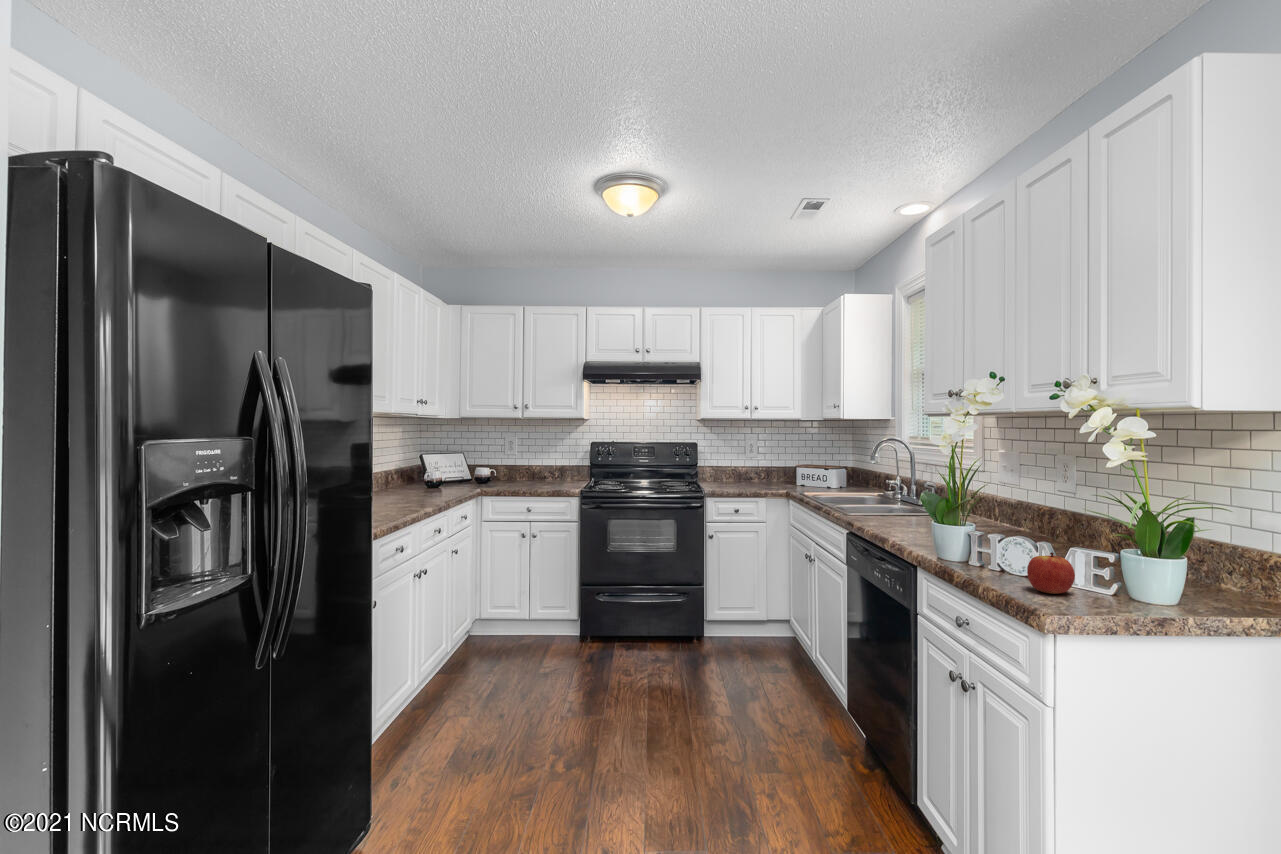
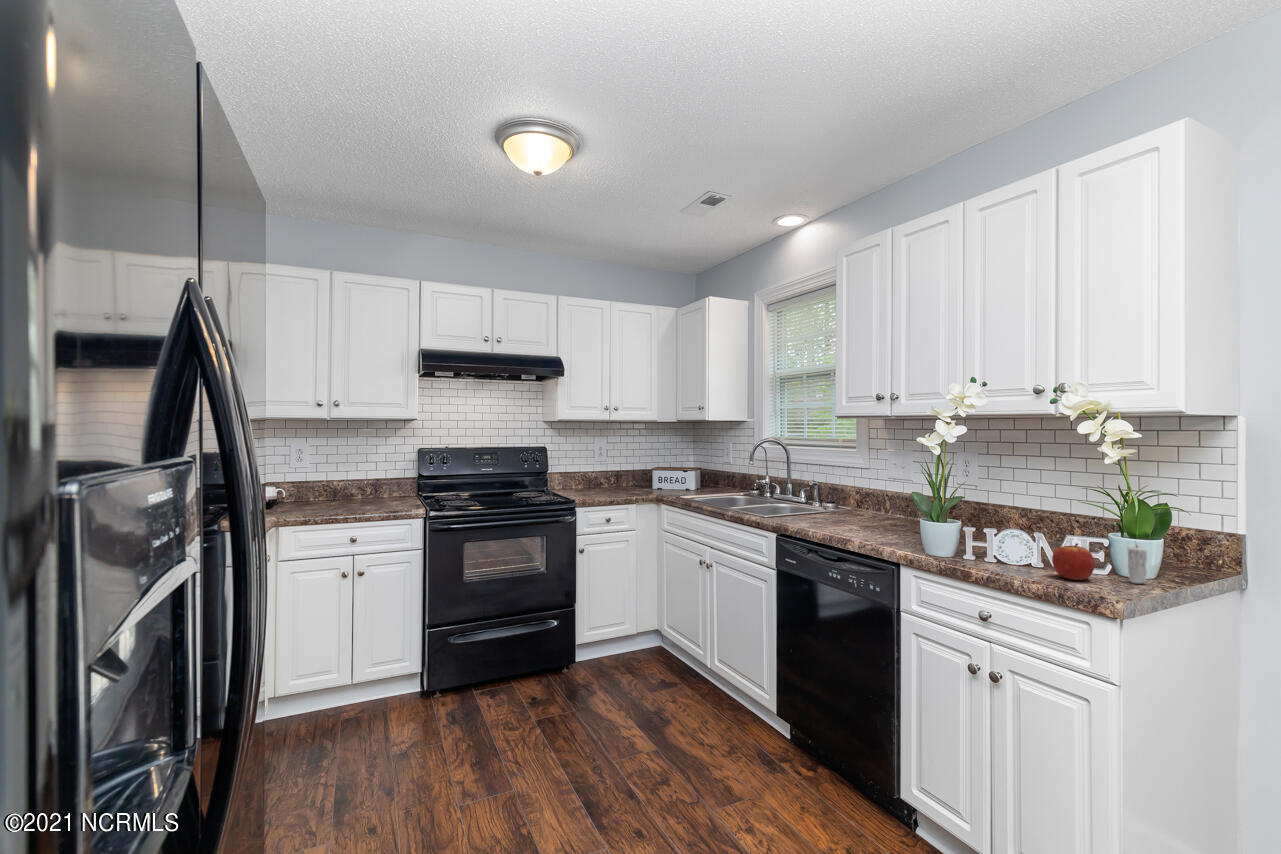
candle: none [1112,552,1136,605] -> present [1127,545,1147,583]

